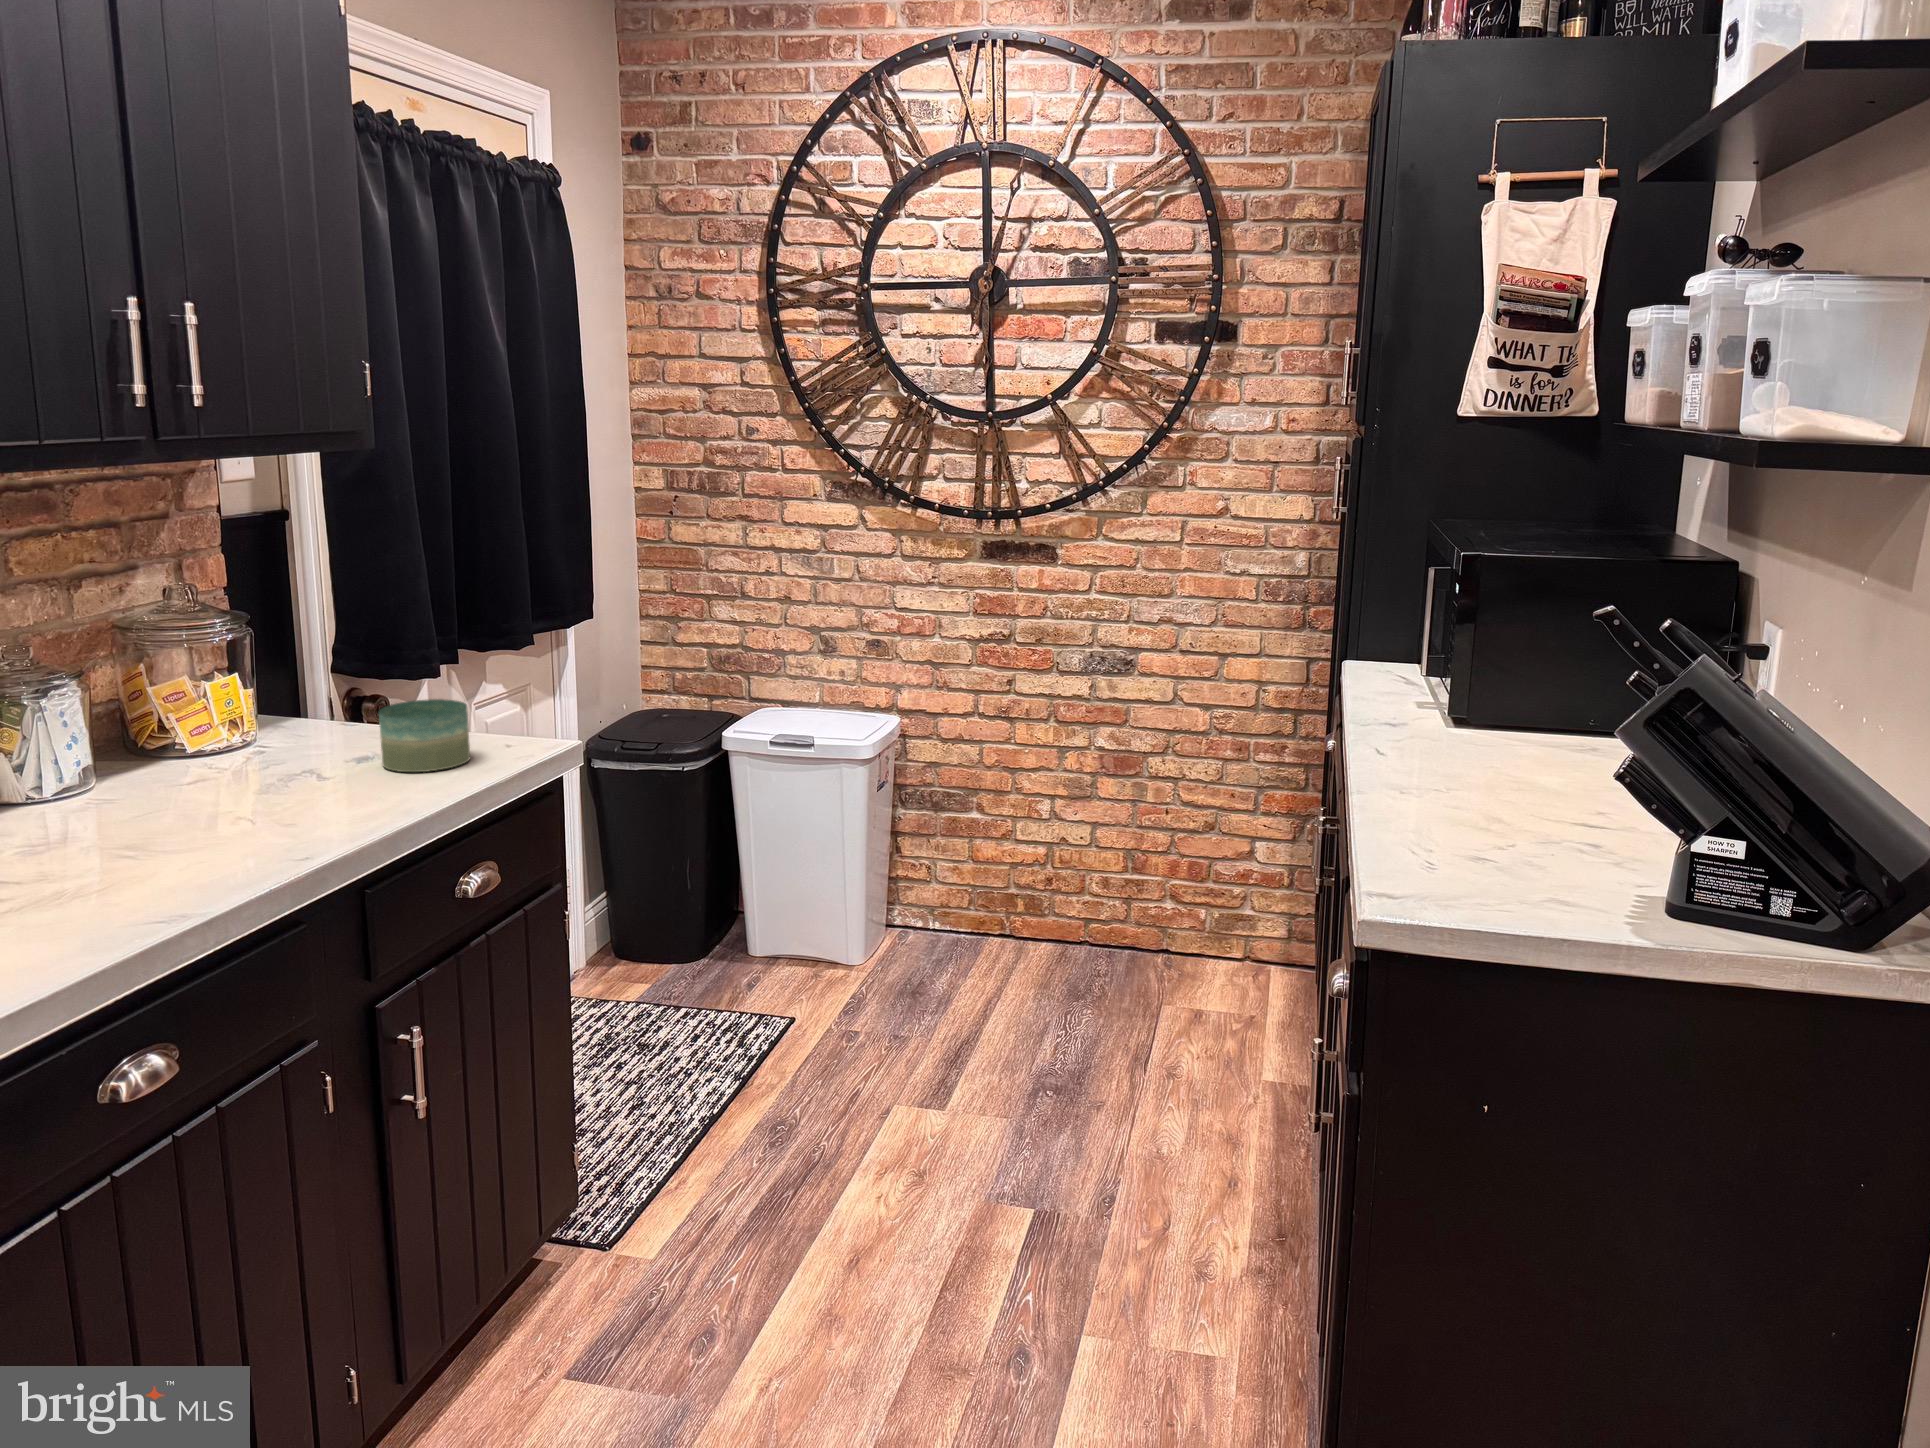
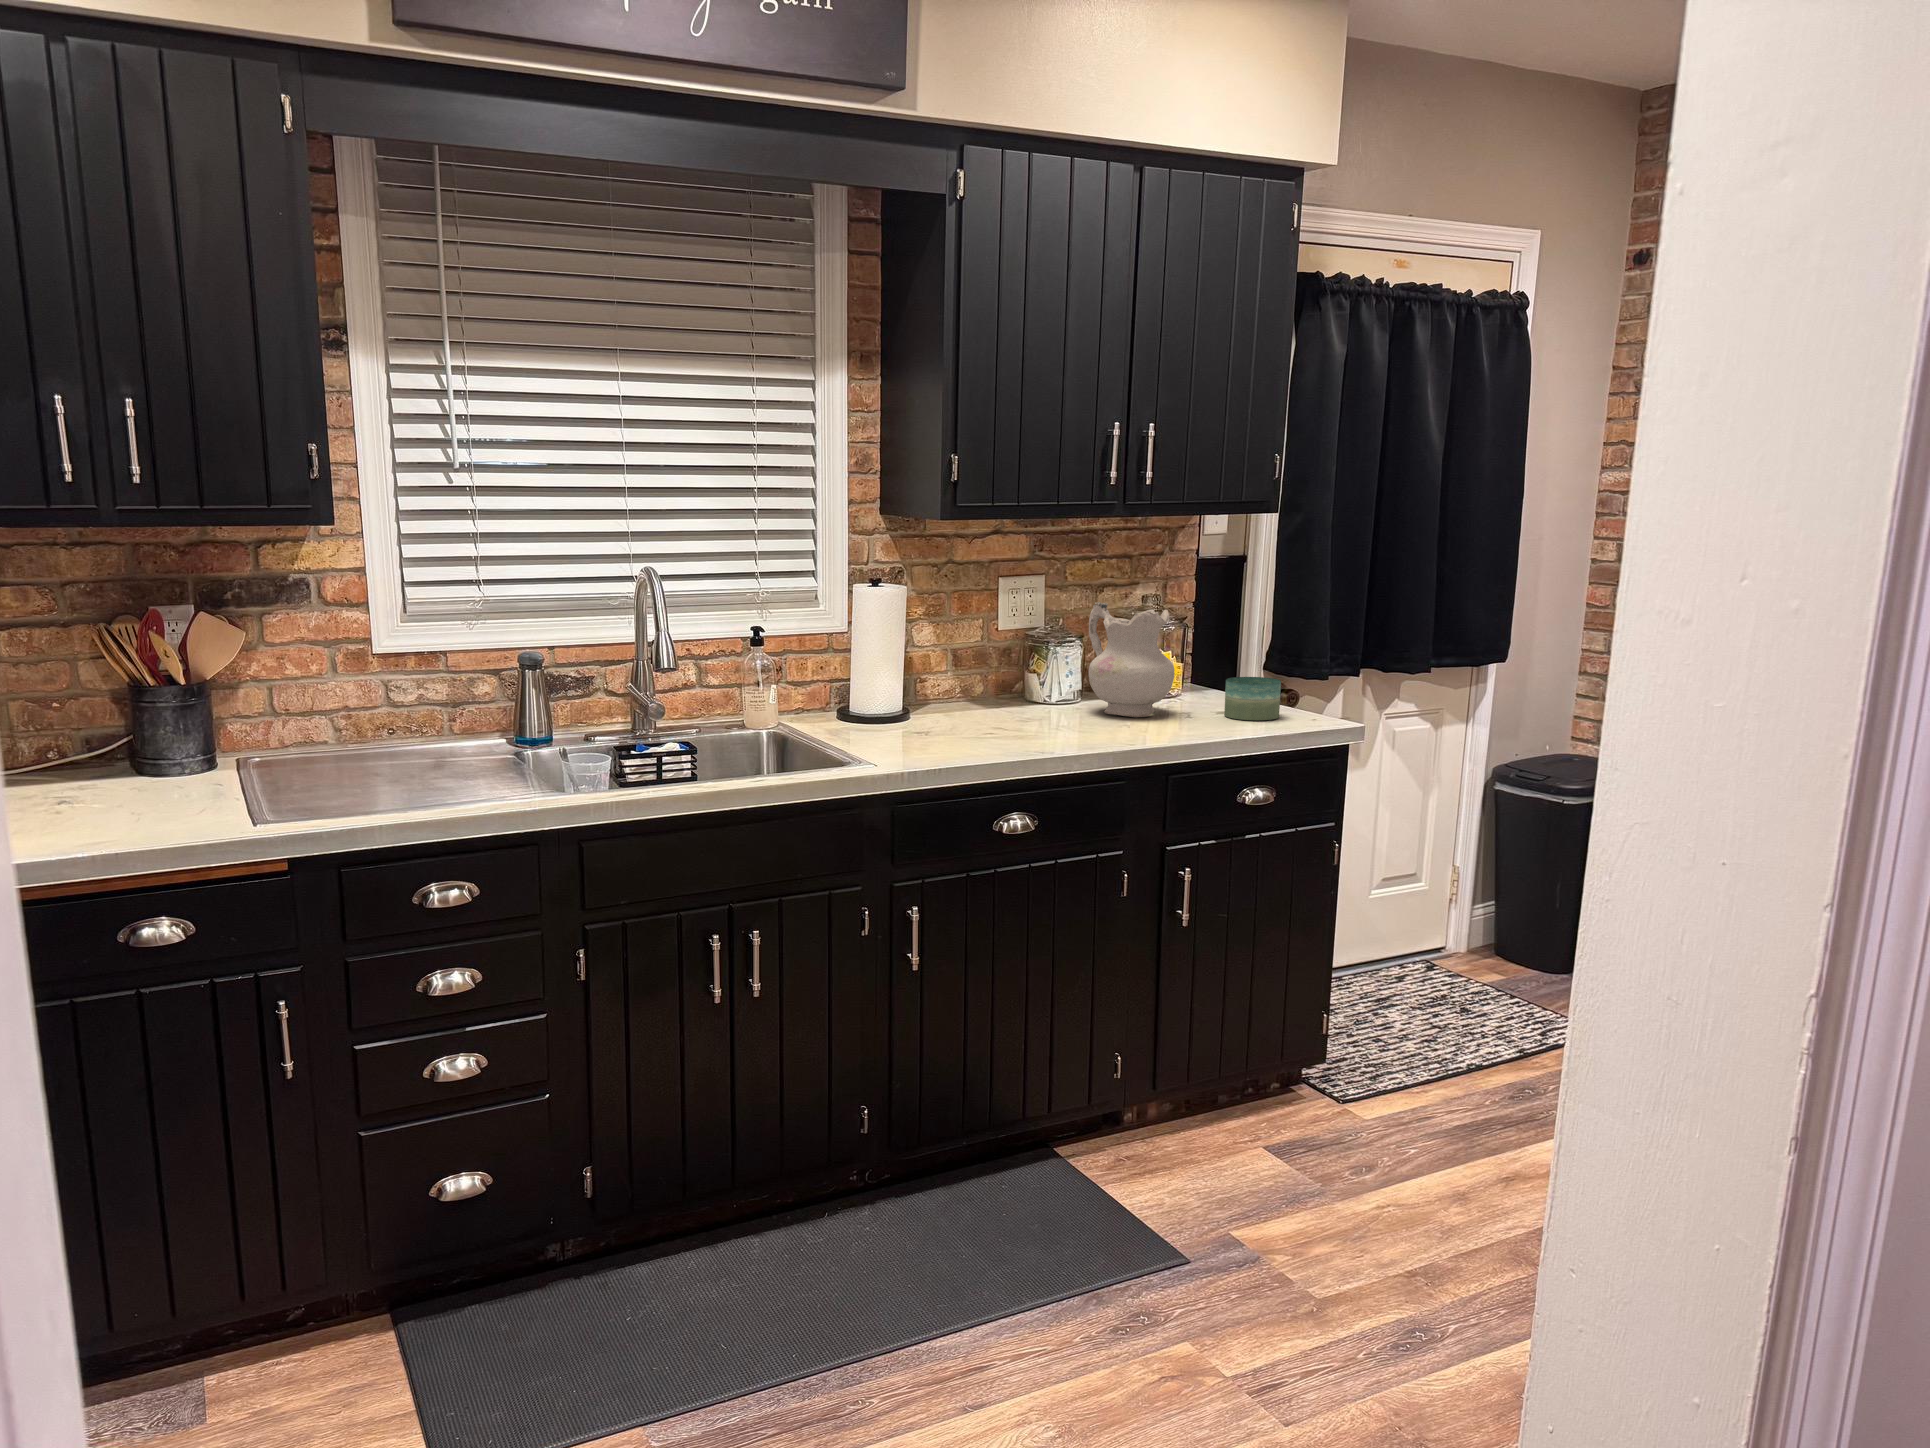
ceramic pitcher: none [103,612,296,806] -> present [1089,602,1174,717]

